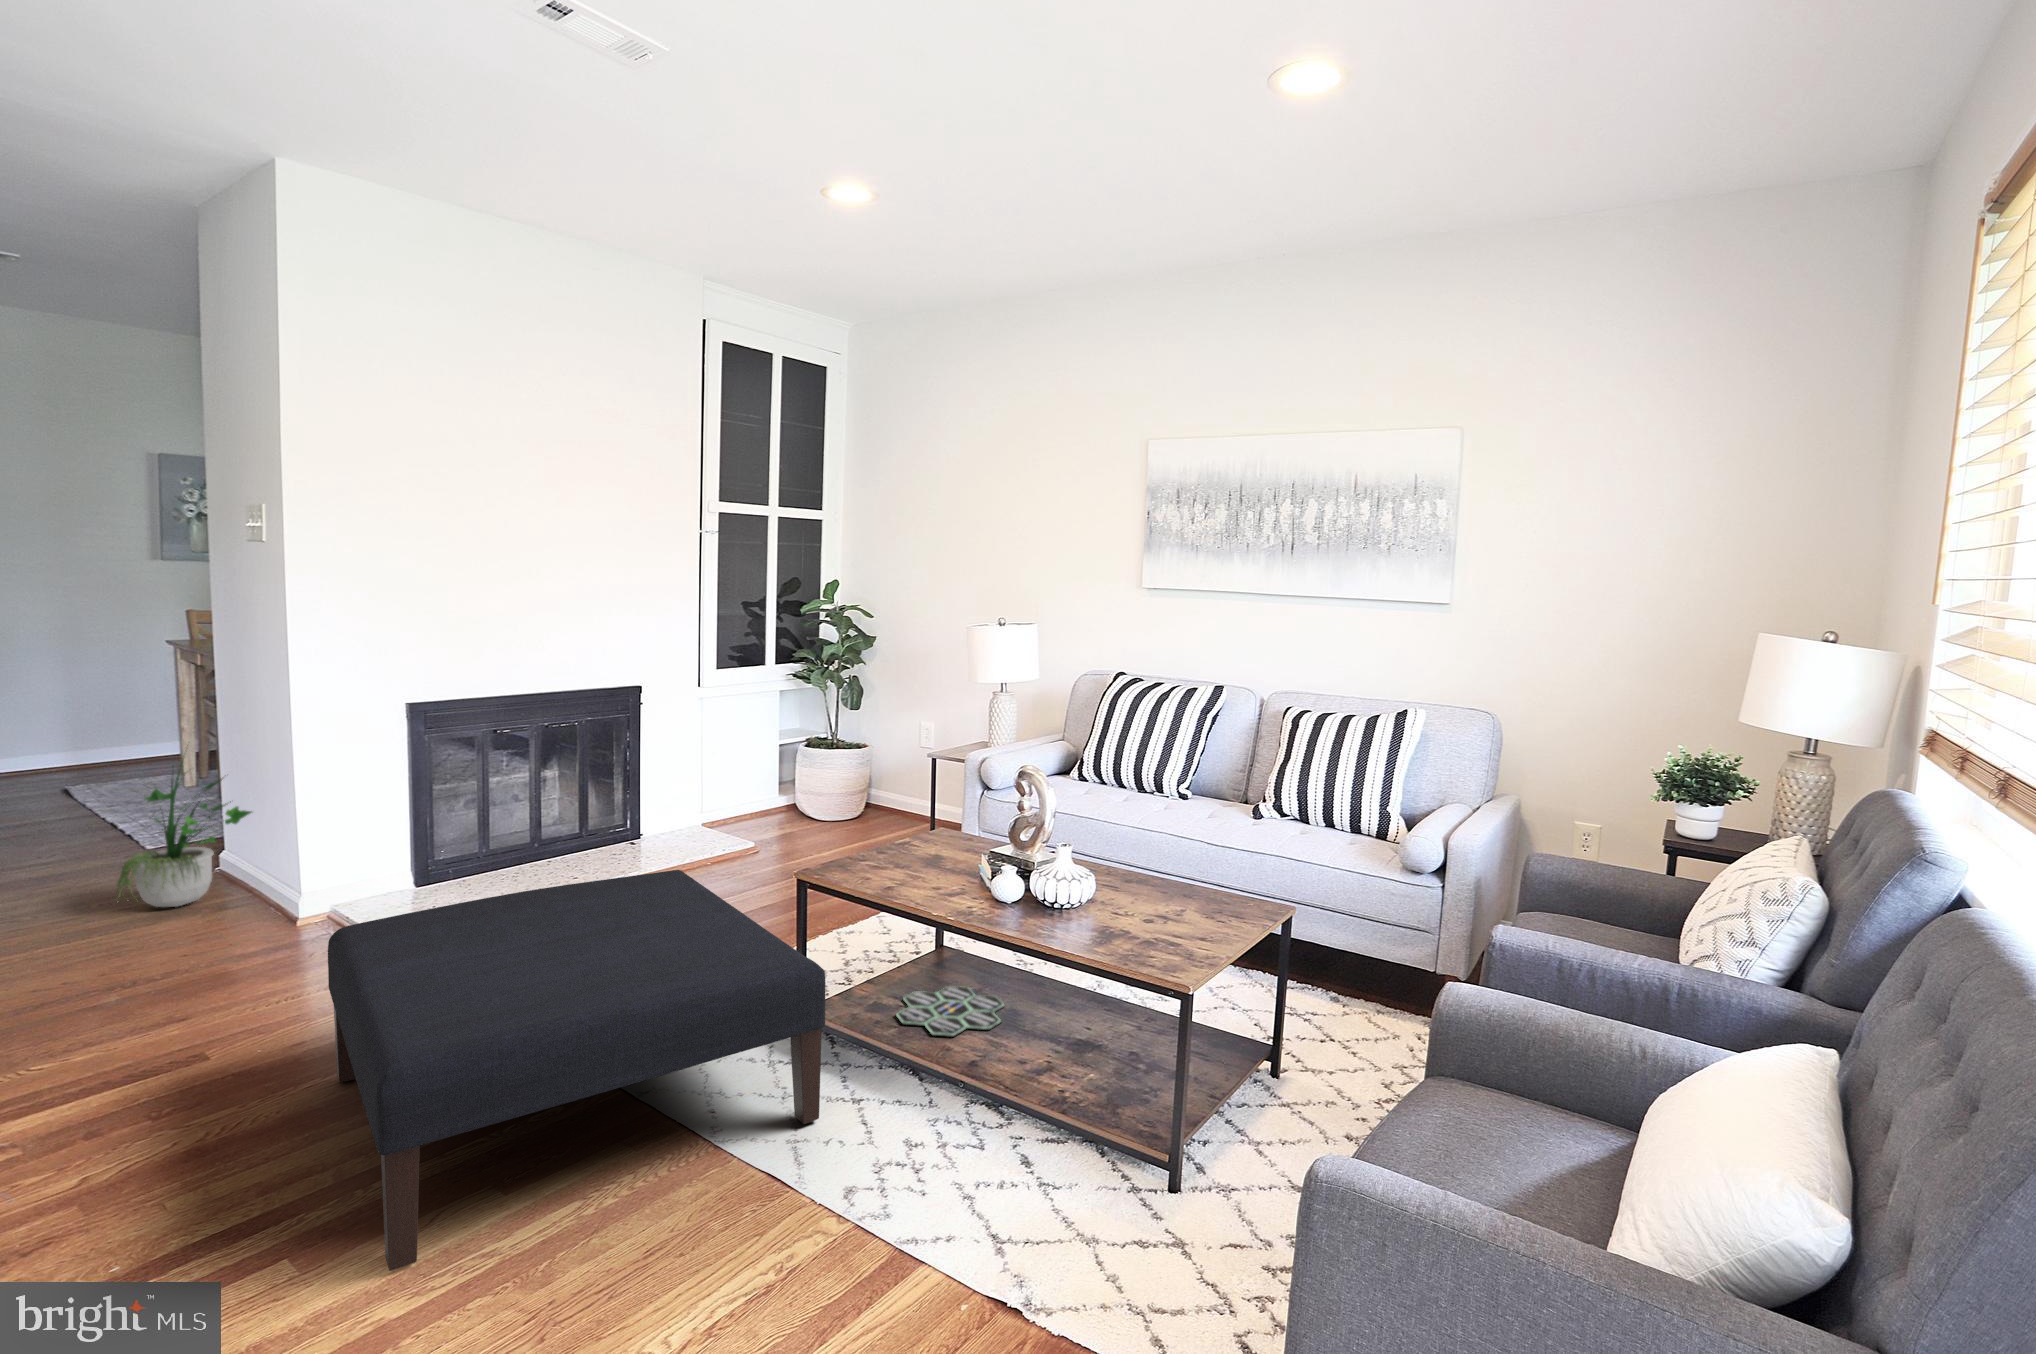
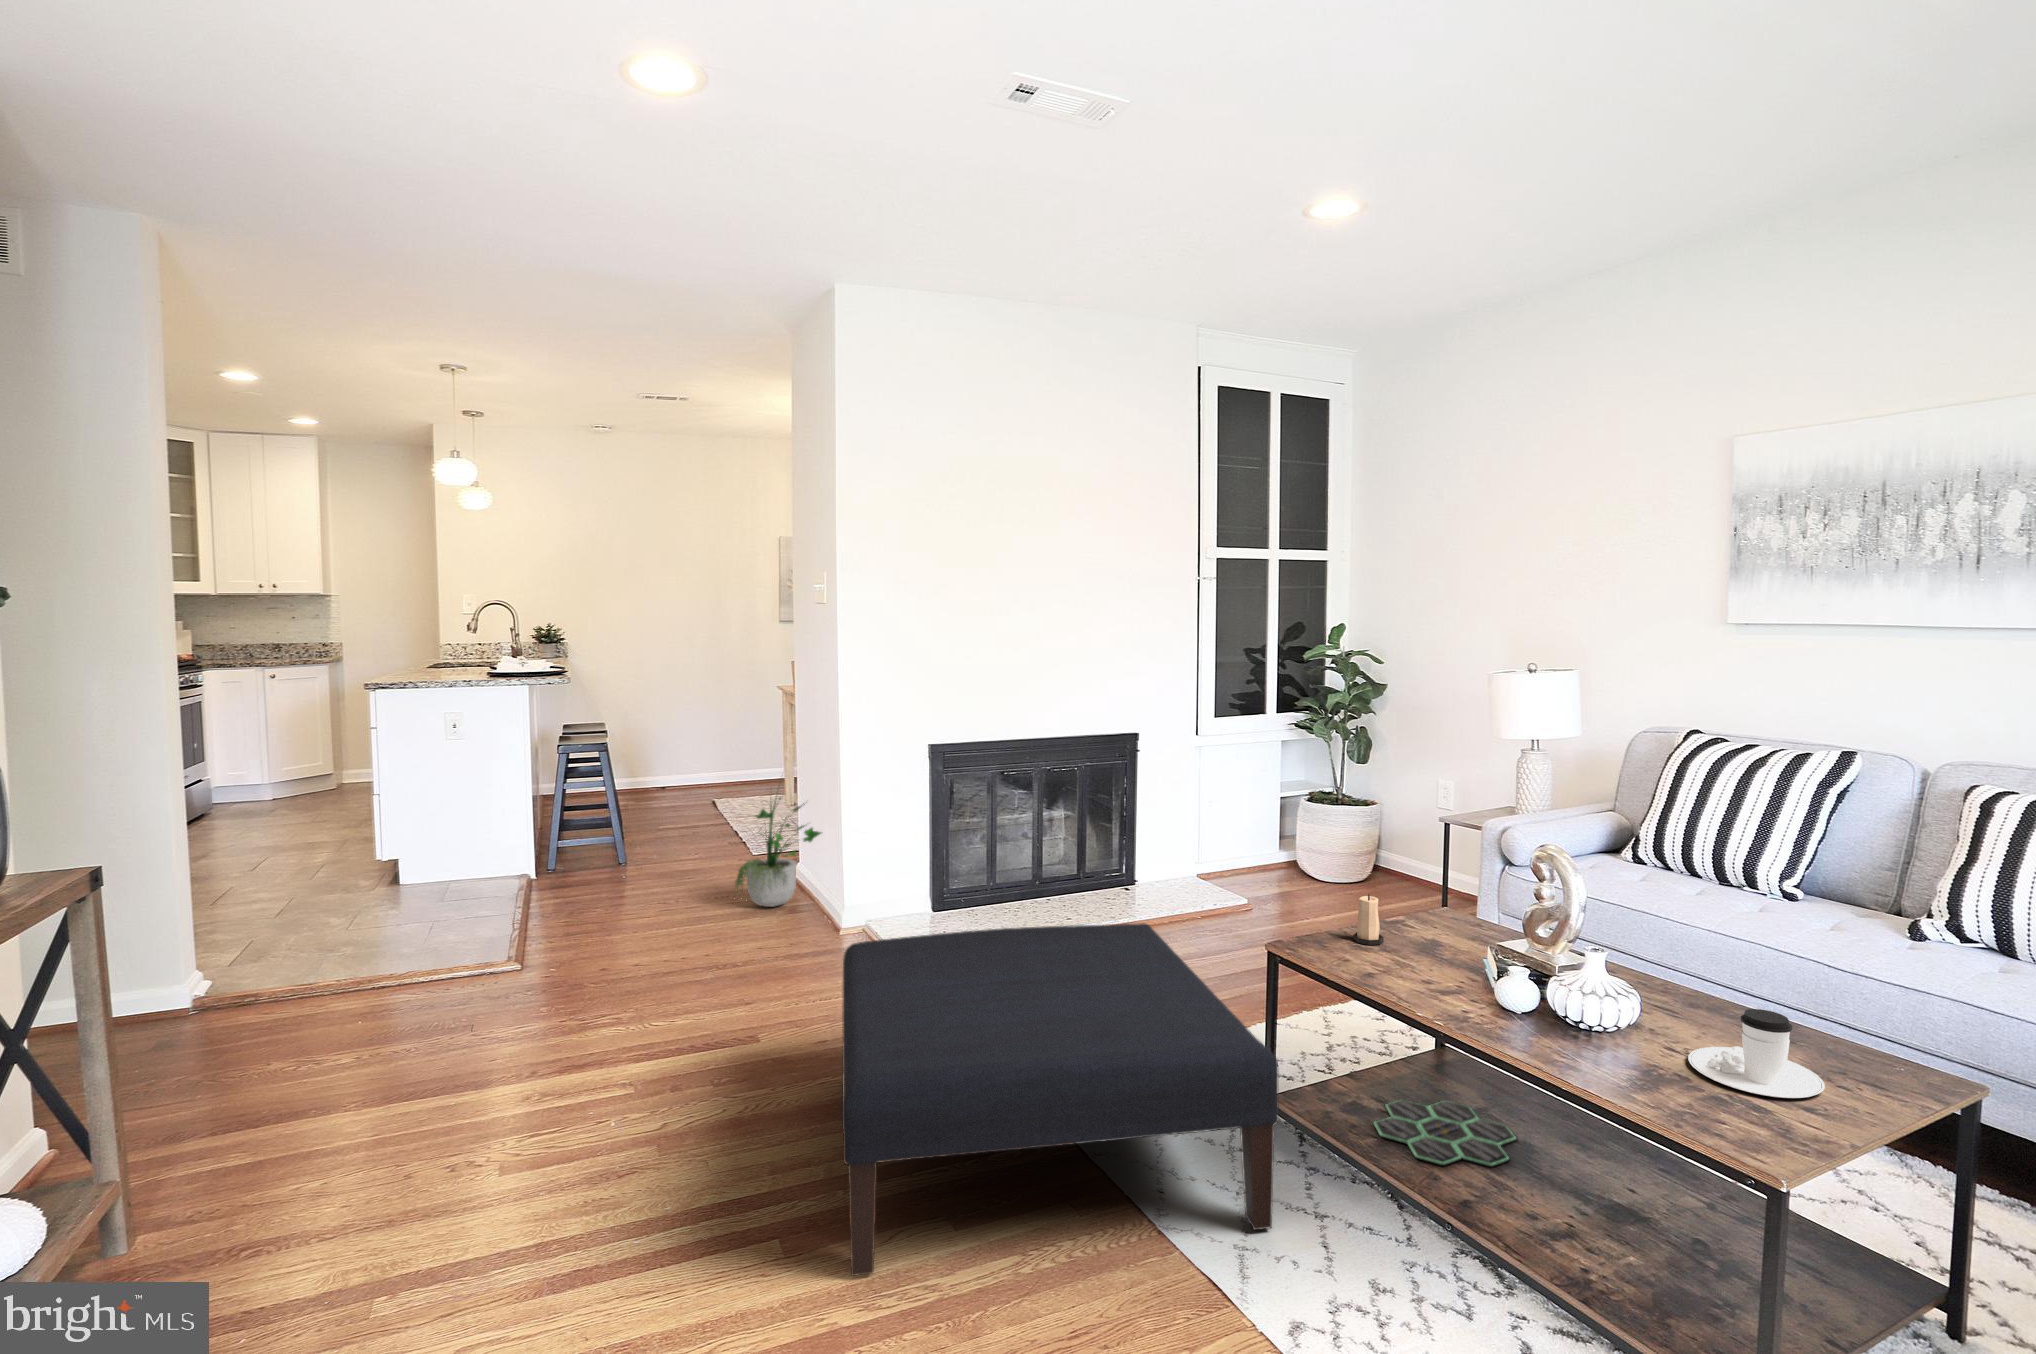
candle: none [874,821,900,865] -> present [1353,894,1384,945]
coffee cup: none [1127,875,1208,936] -> present [1688,1009,1825,1098]

